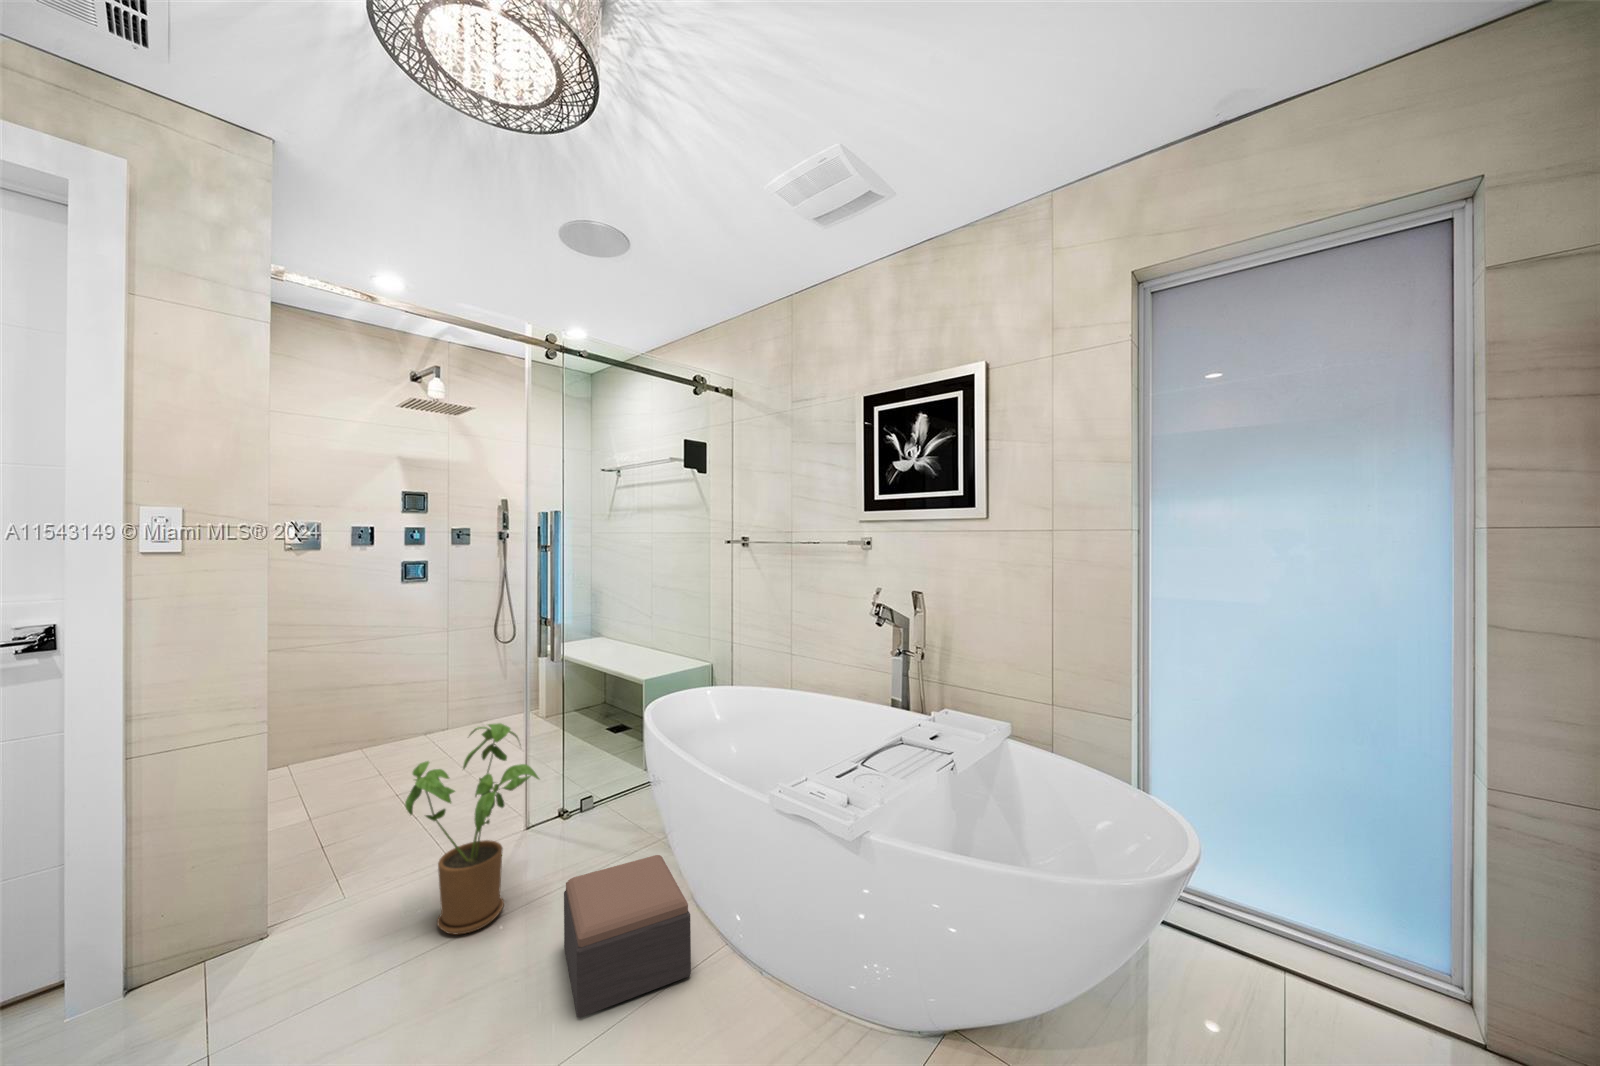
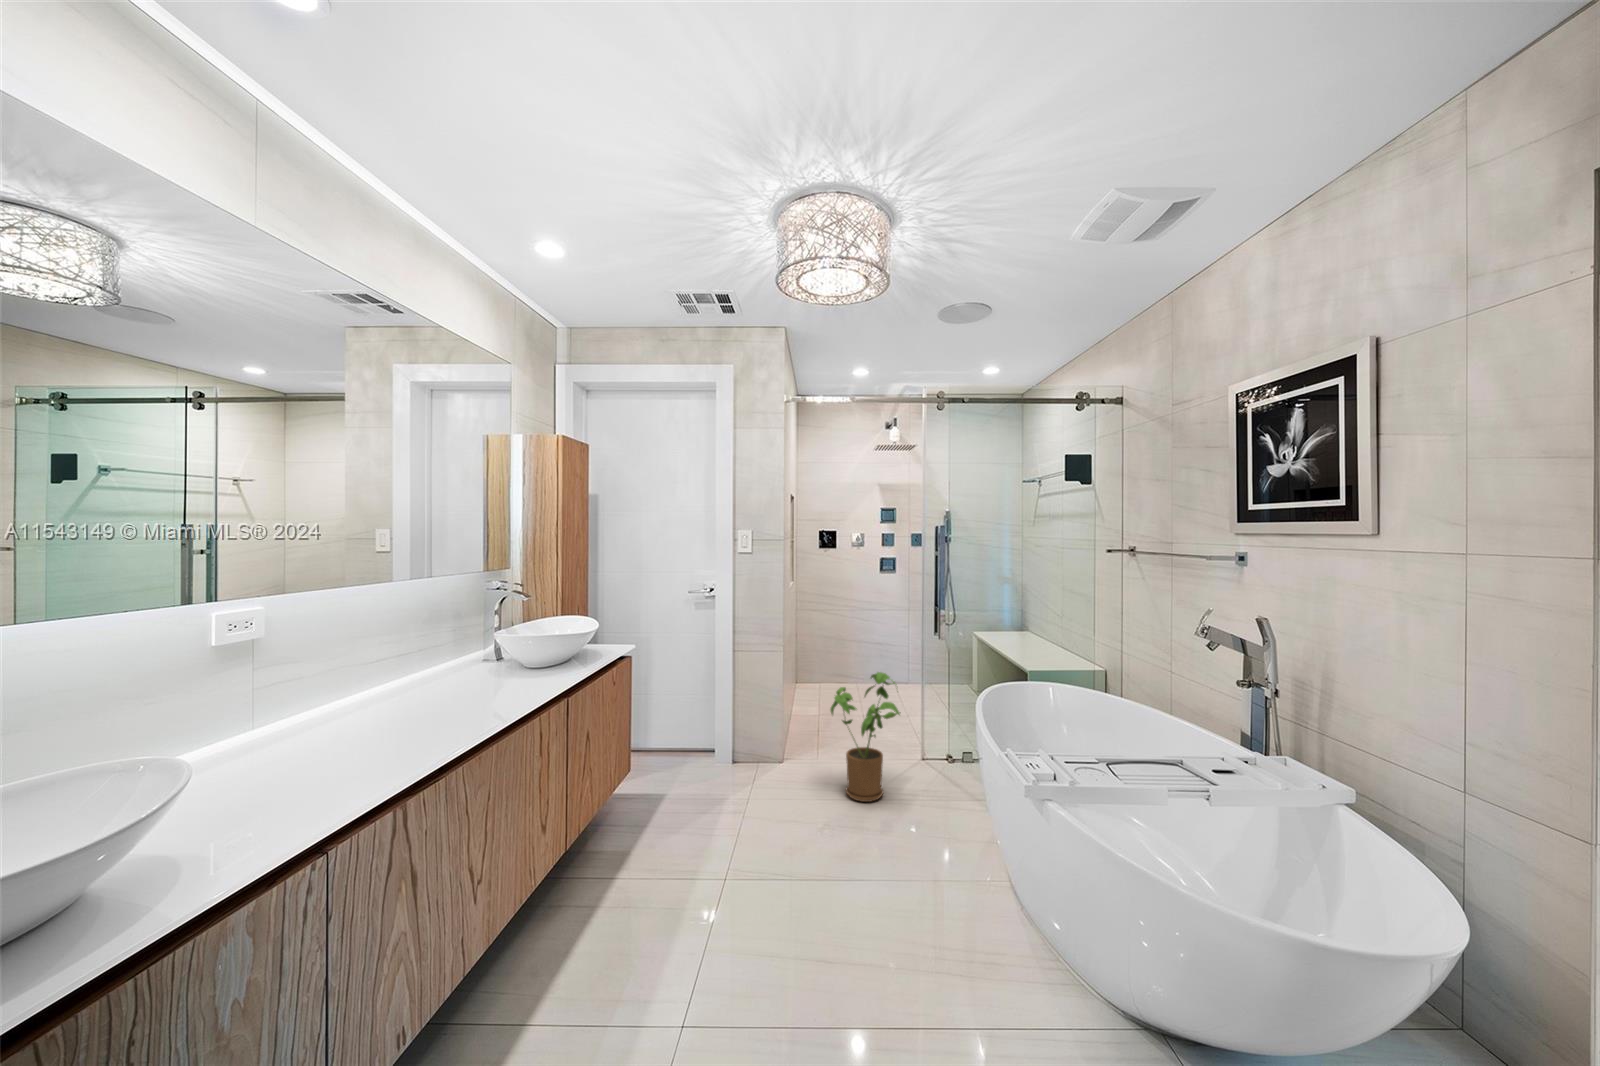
footstool: present [564,855,691,1018] -> none [889,786,975,884]

